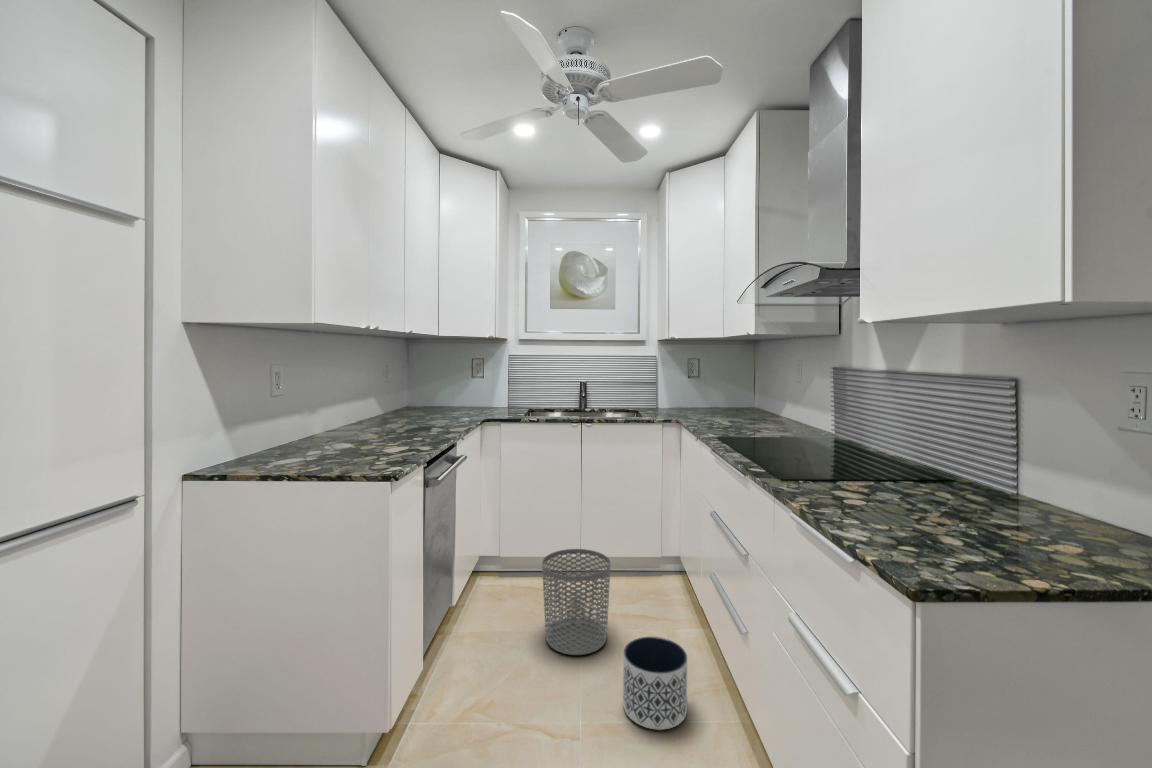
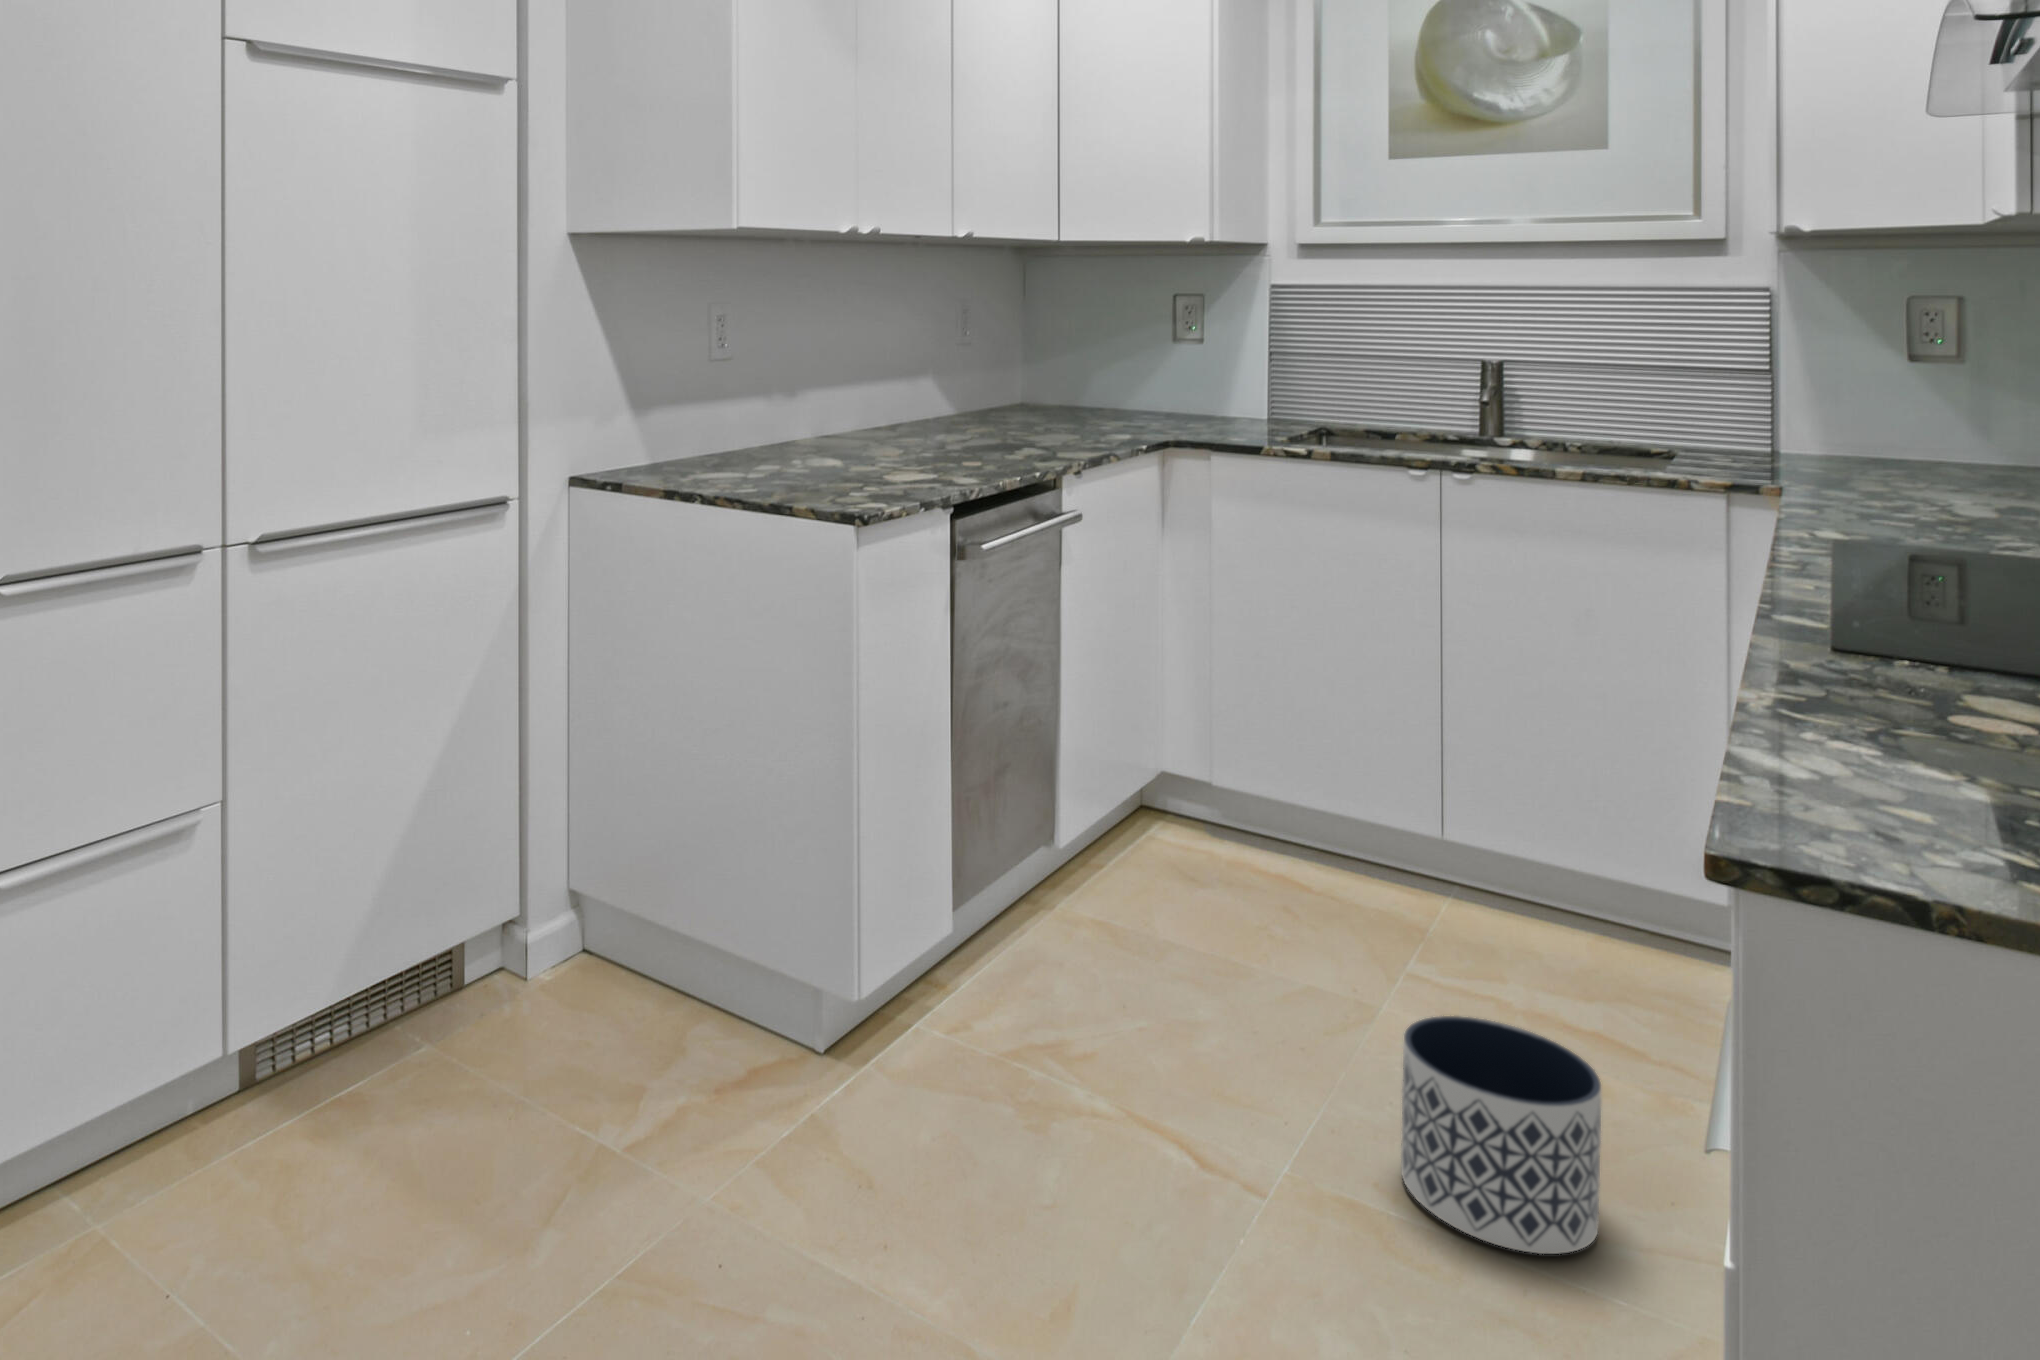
waste bin: present [542,549,610,655] -> none [1248,779,1447,1044]

